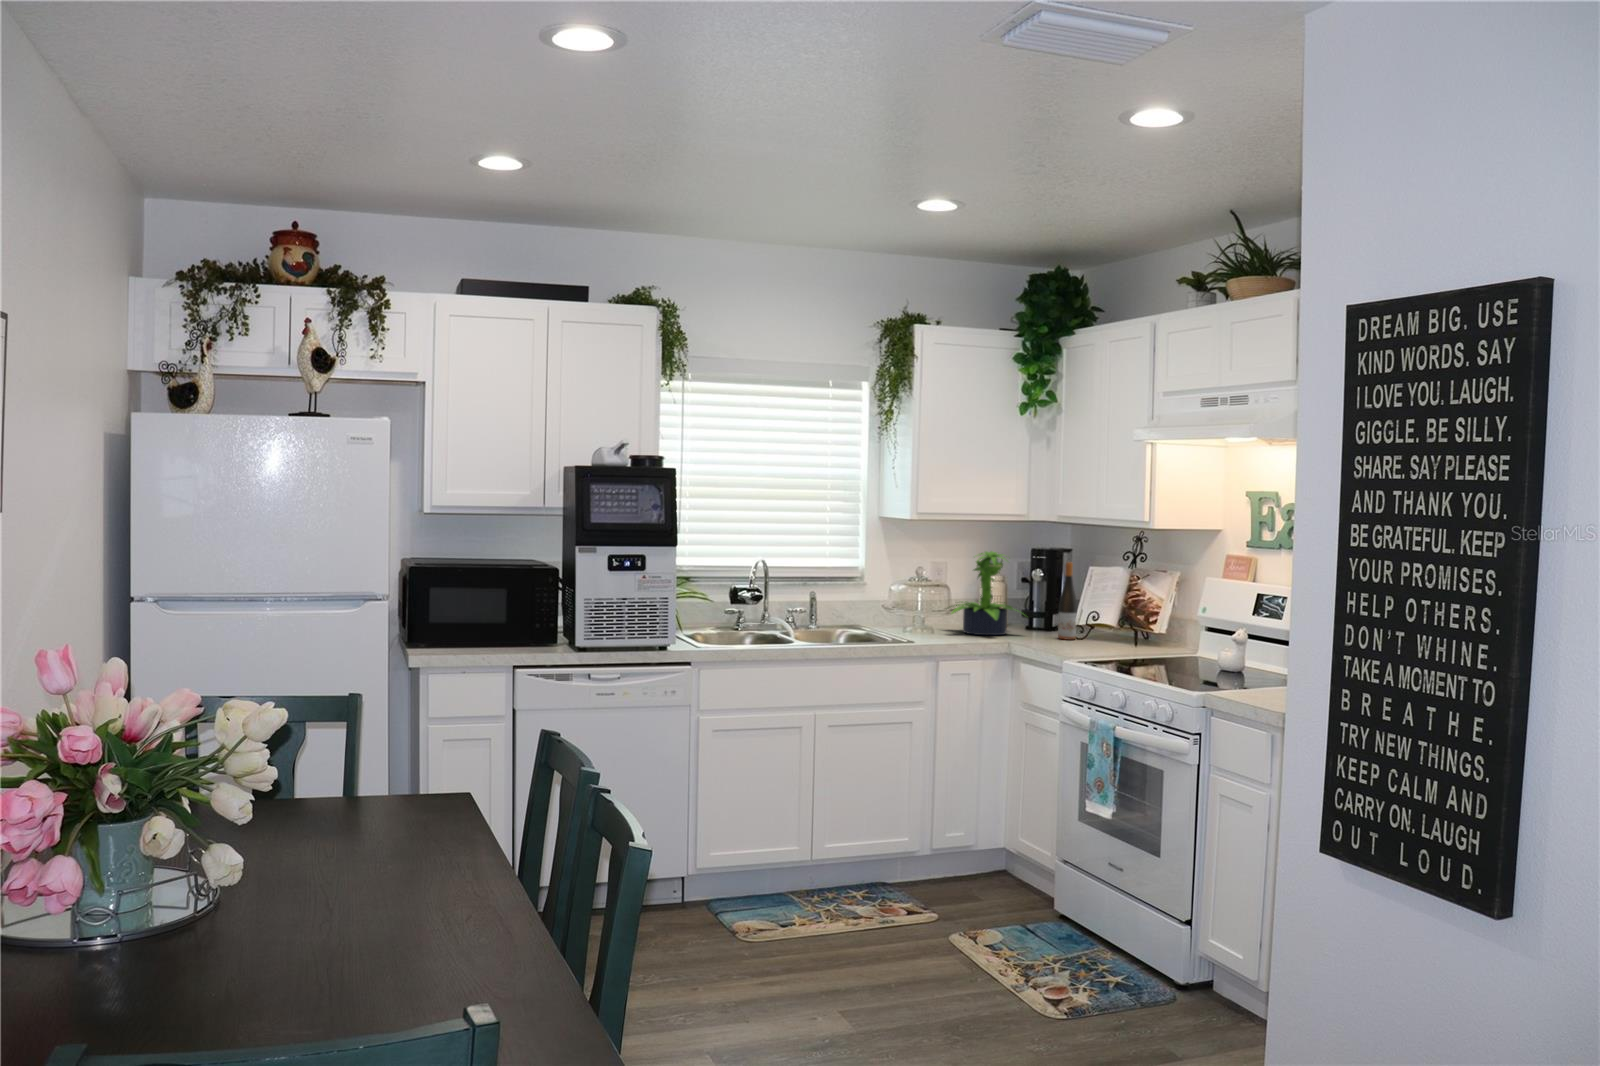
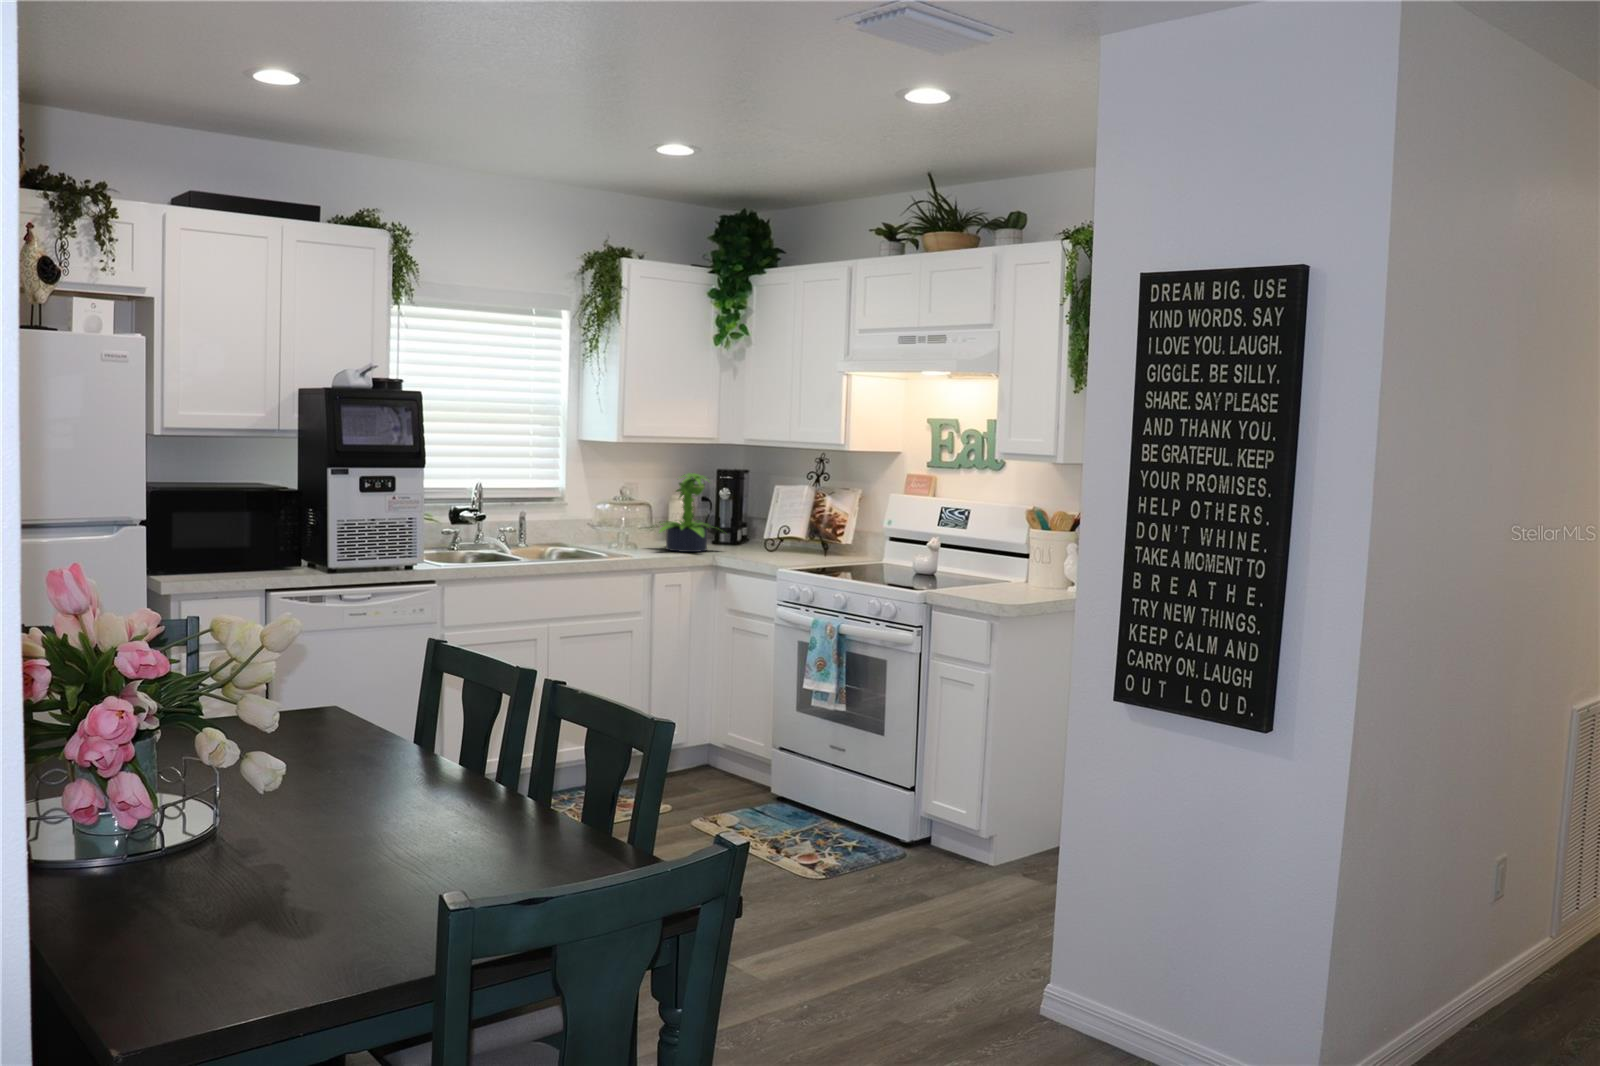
wine bottle: present [1058,562,1077,640] -> none [755,483,772,553]

